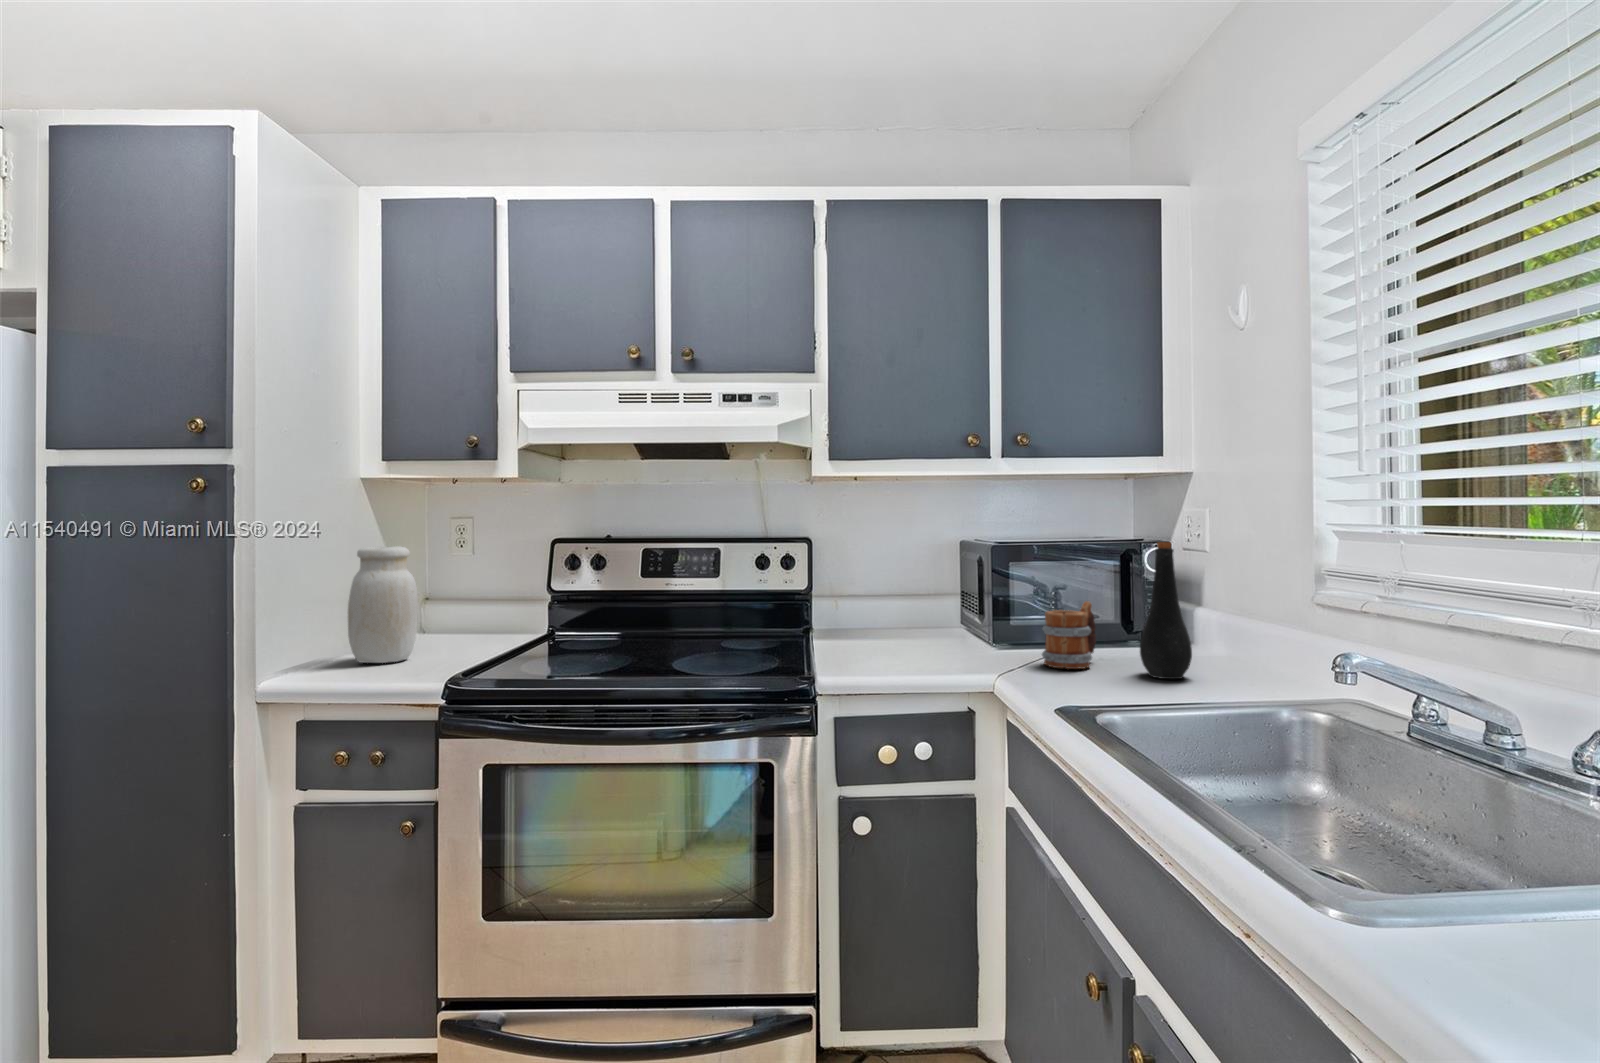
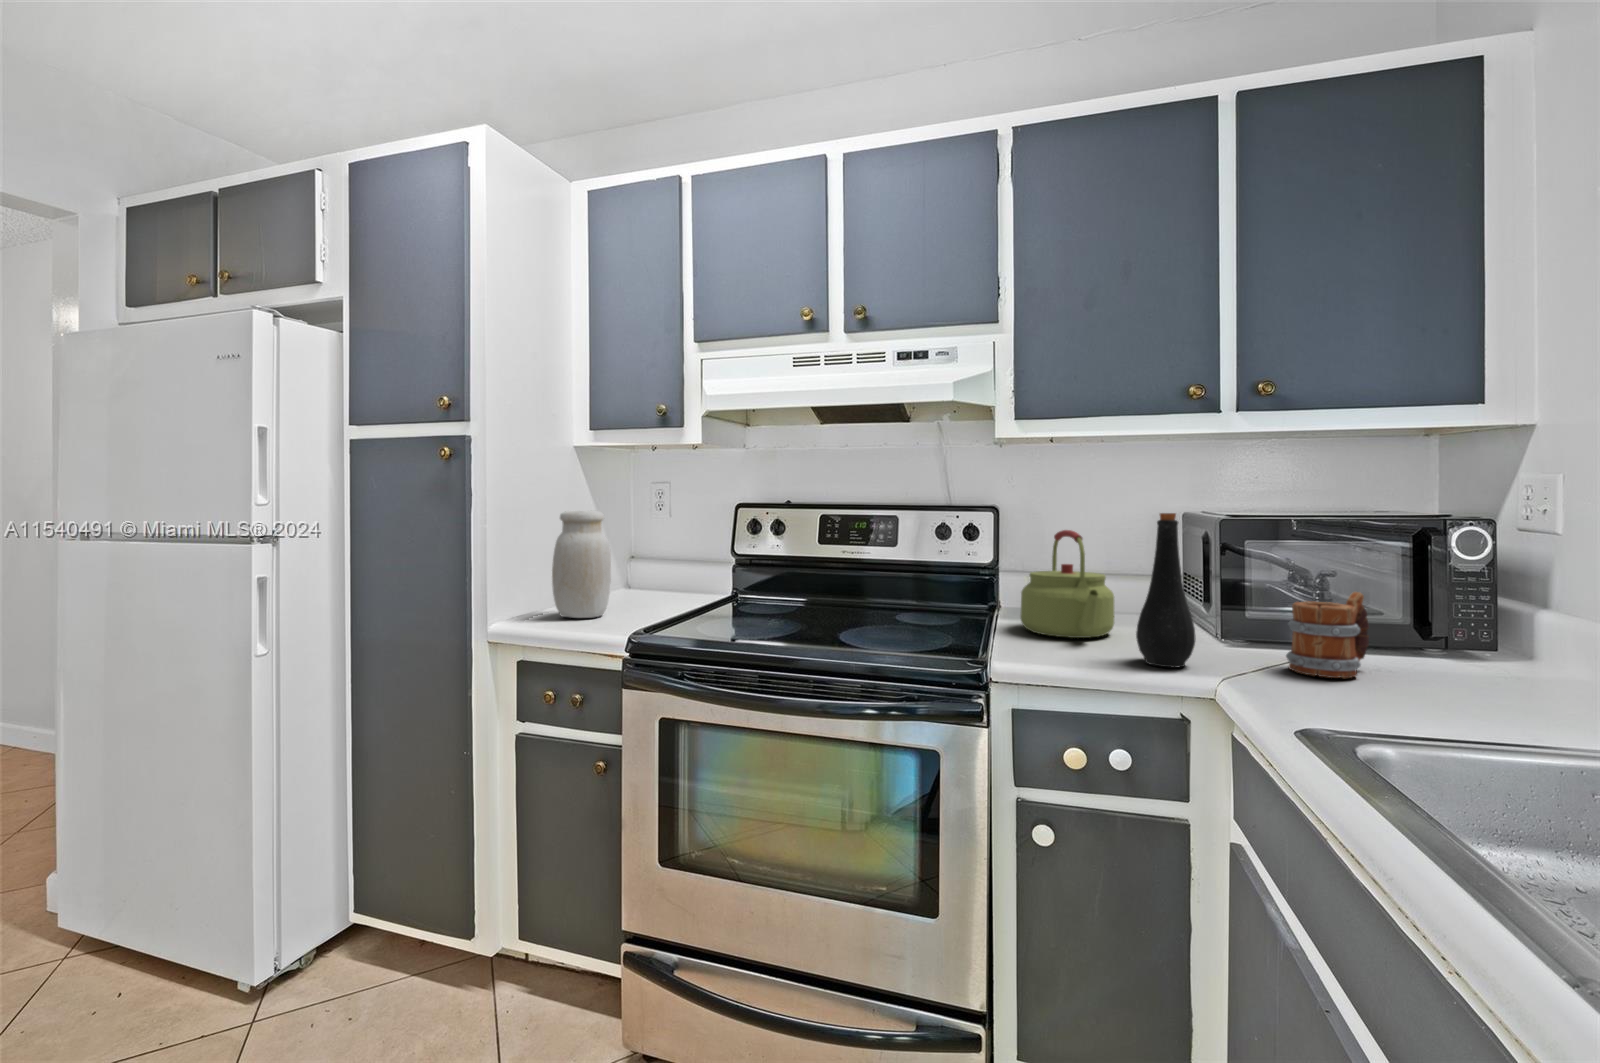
bottle: present [1140,542,1192,679] -> present [1136,513,1196,668]
kettle: none [834,557,911,651] -> present [1020,530,1114,638]

